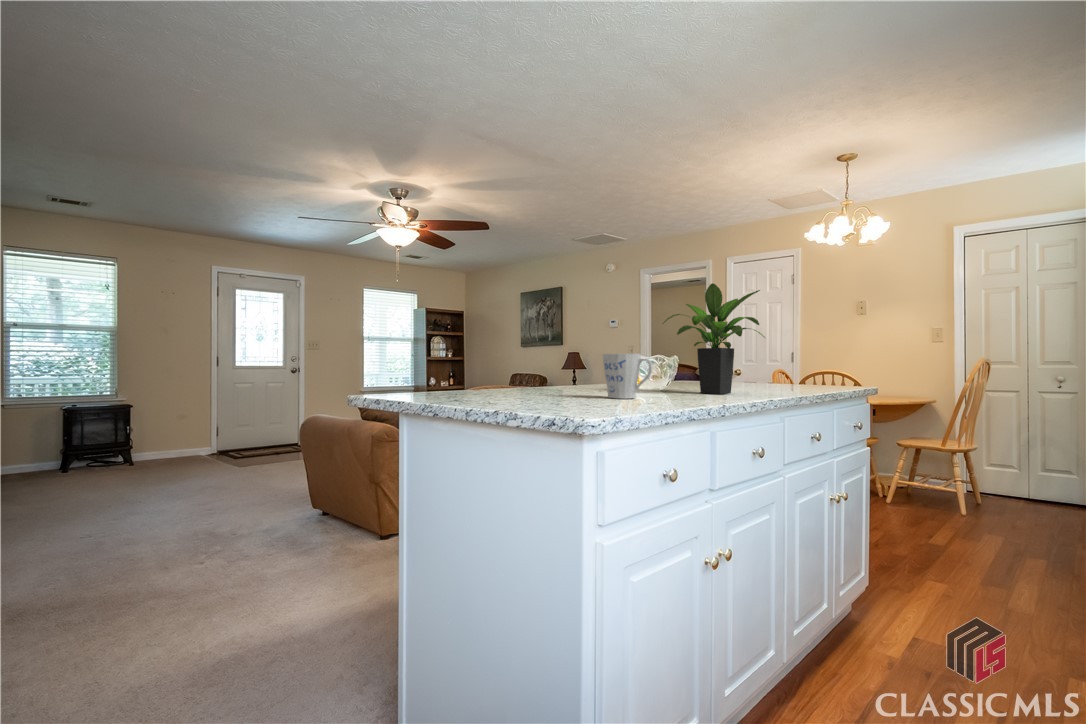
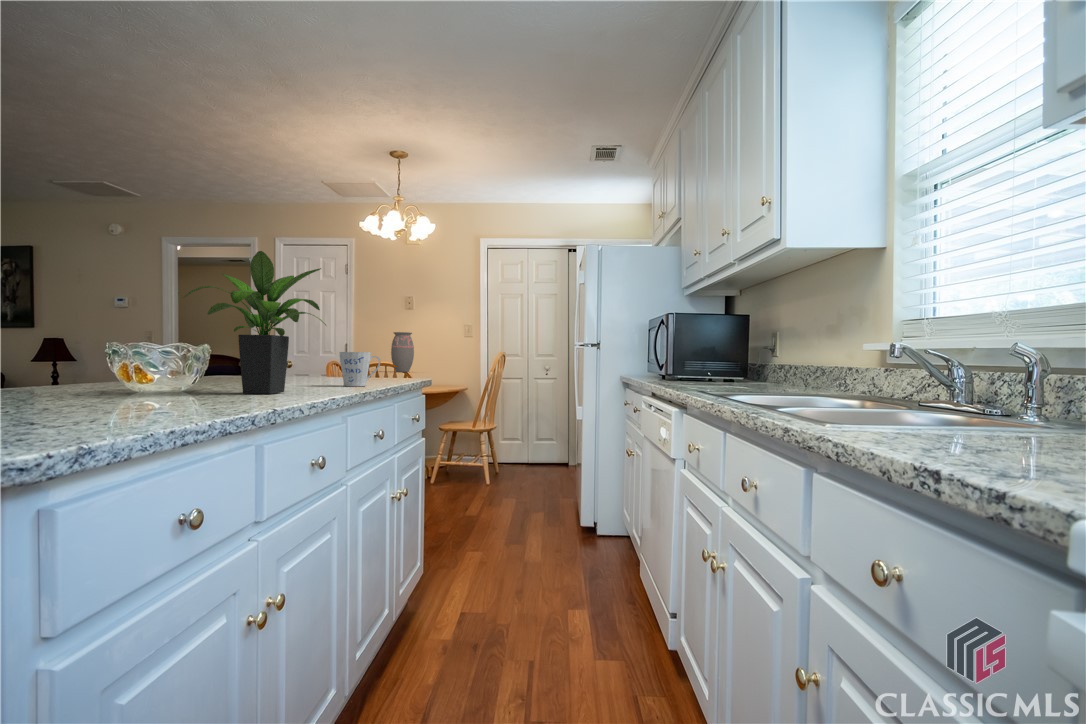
decorative vase: none [835,340,862,380] -> present [391,332,414,372]
mug: present [603,354,653,399] -> present [339,352,380,386]

